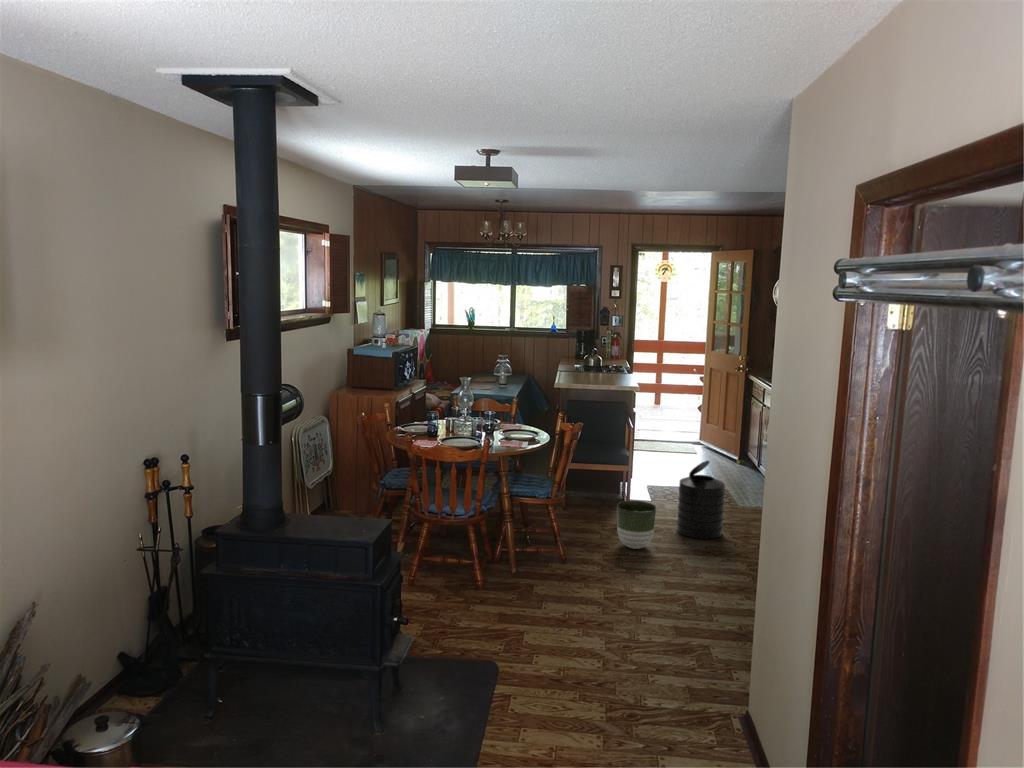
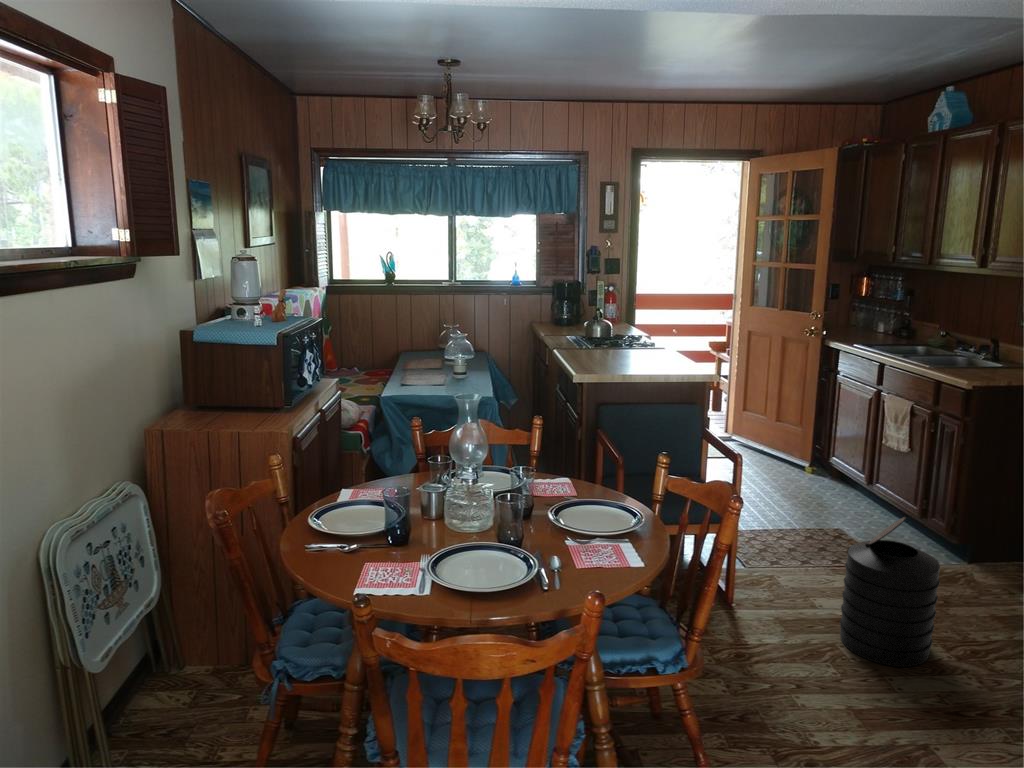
planter: present [617,501,656,549] -> none [773,614,859,720]

